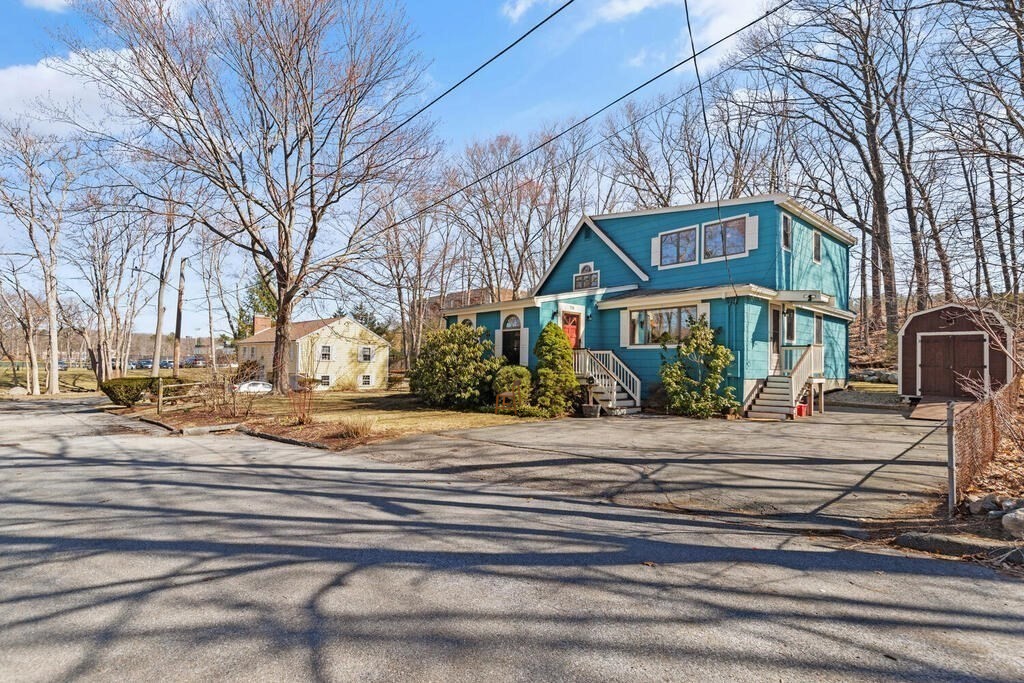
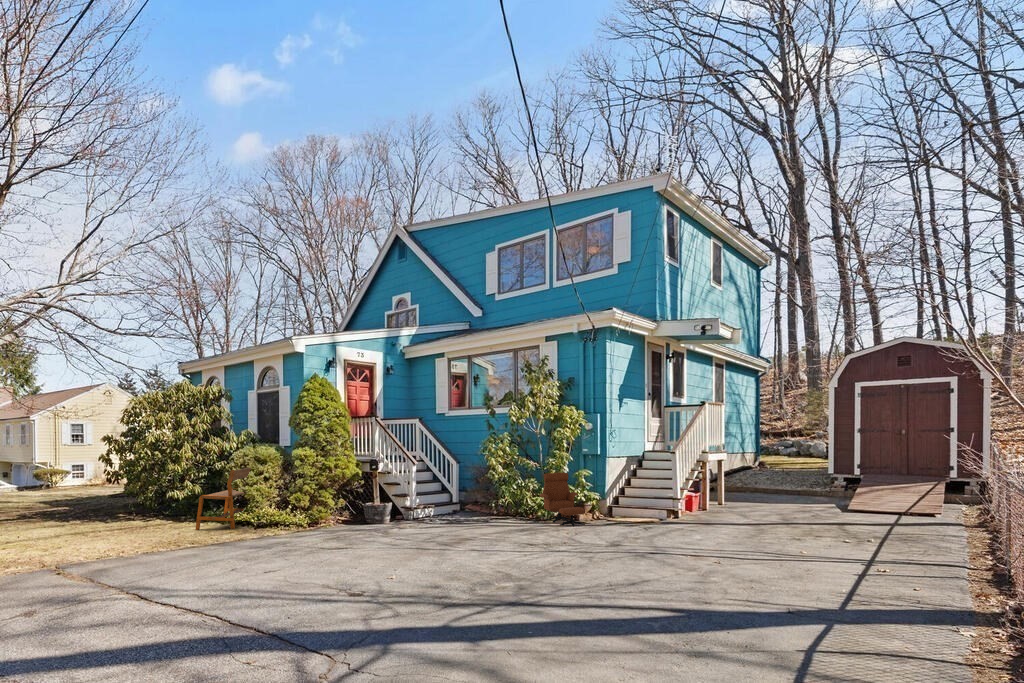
lounge chair: none [700,388,731,420] -> present [540,473,585,527]

